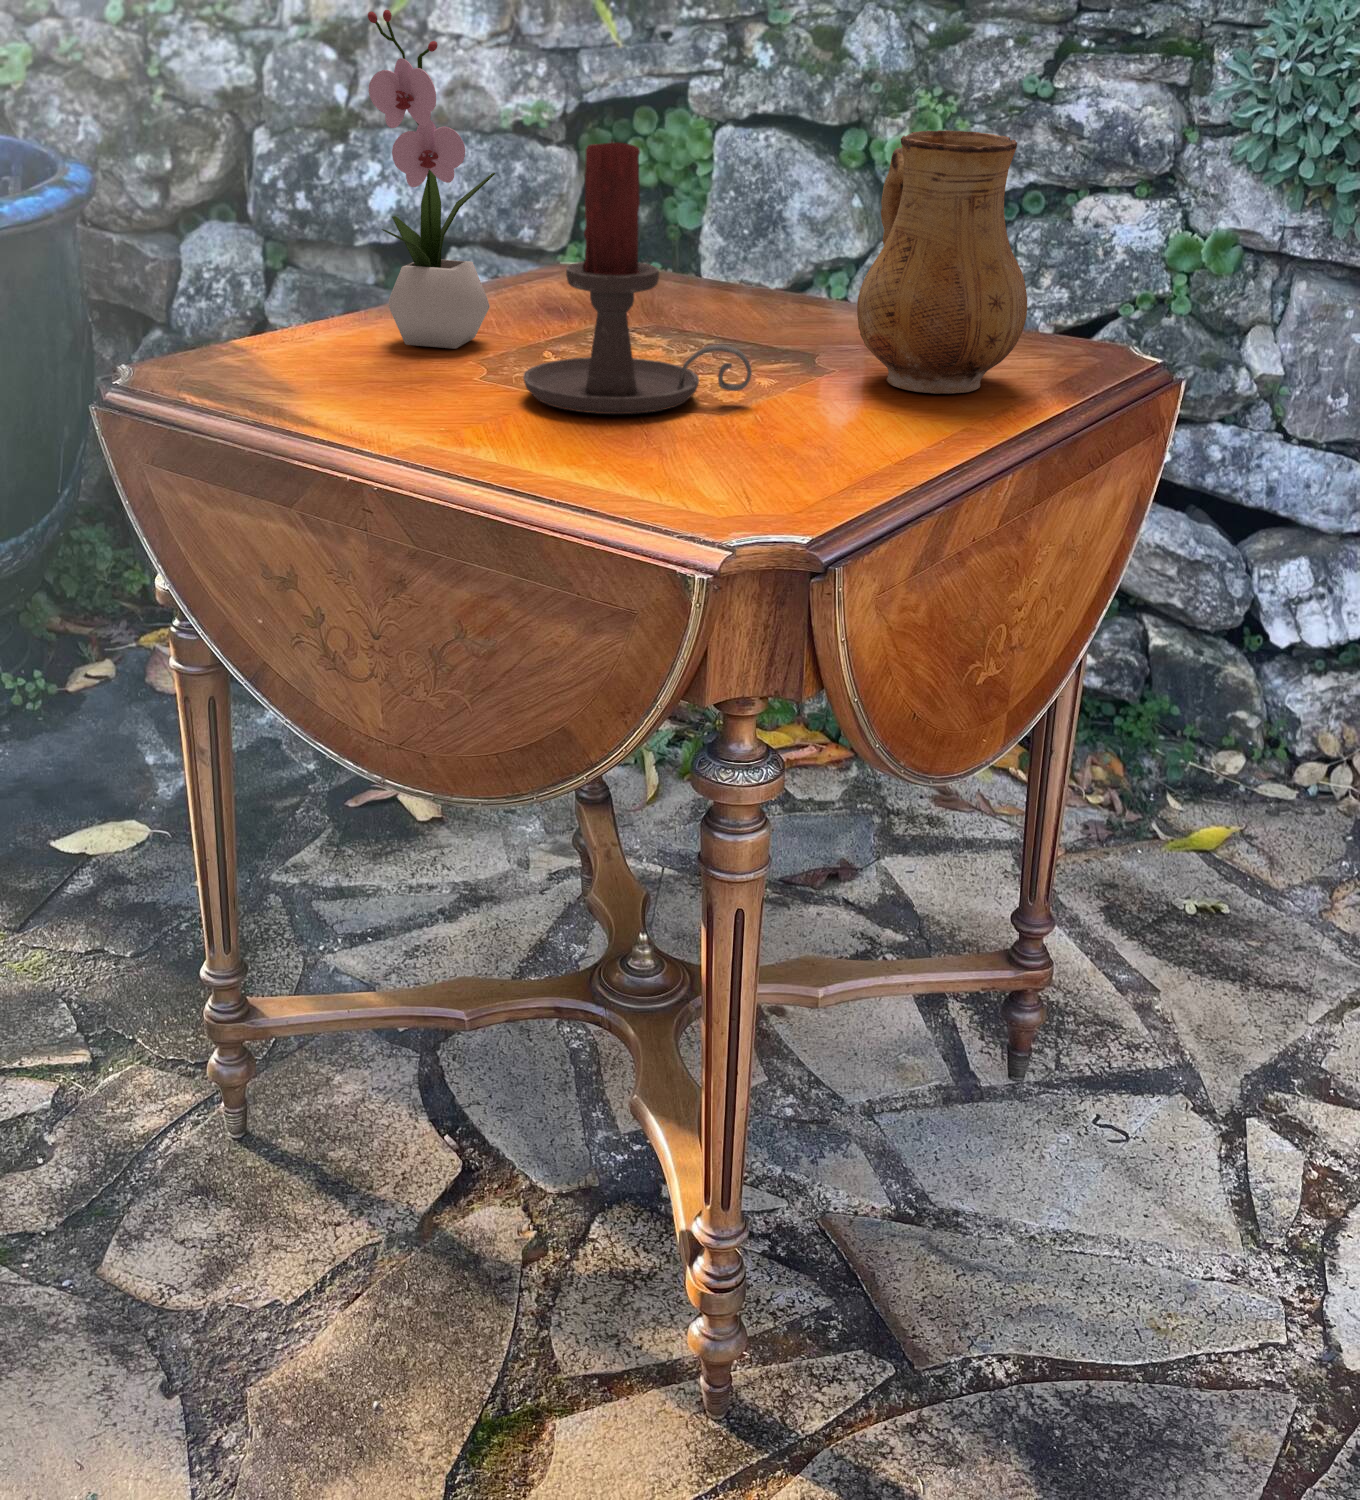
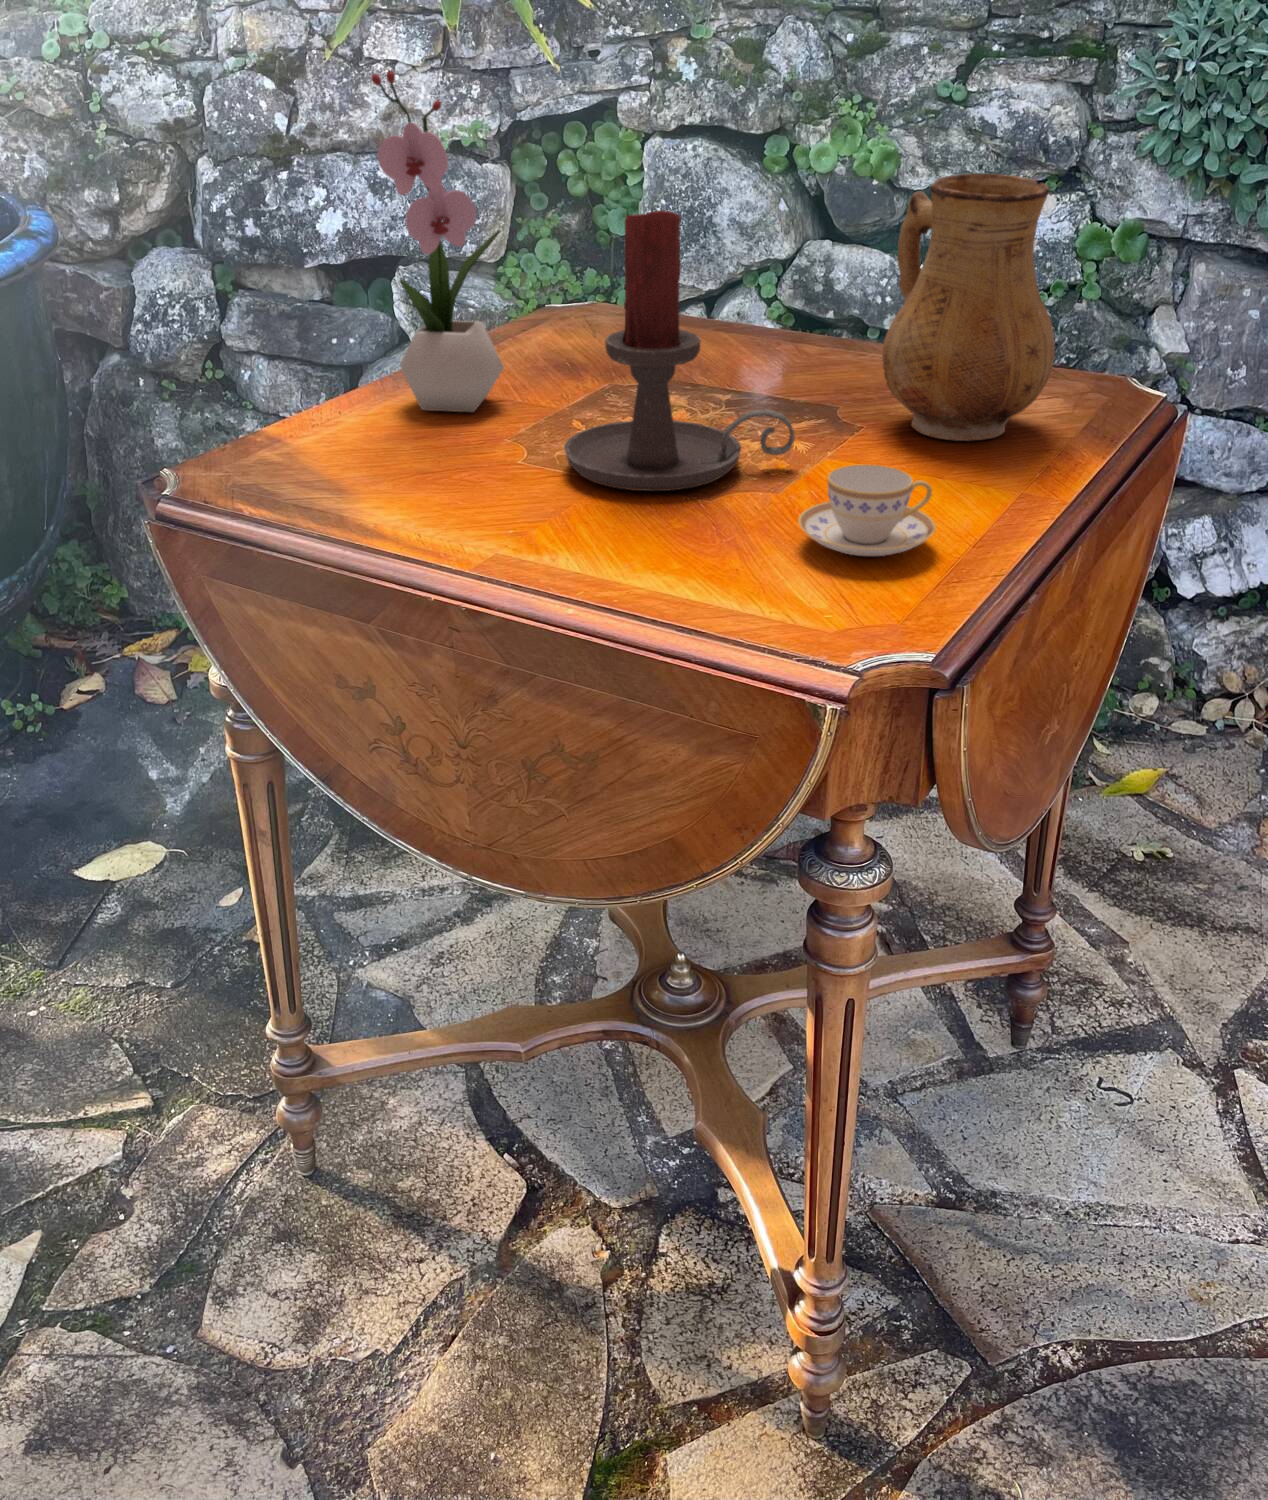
teacup: none [721,386,855,472] -> present [798,464,936,556]

